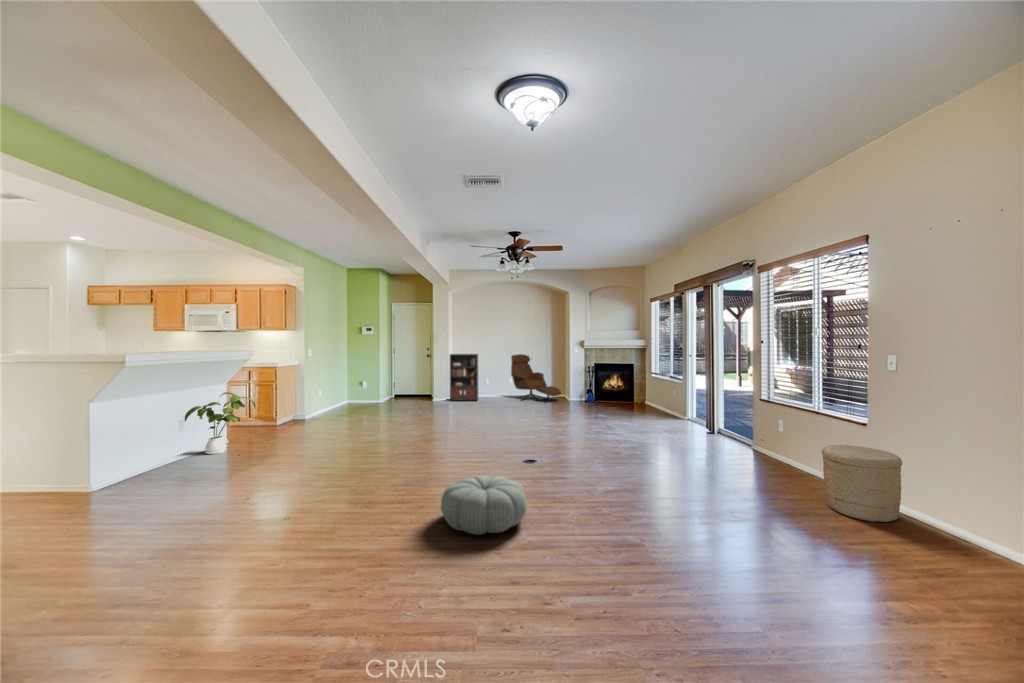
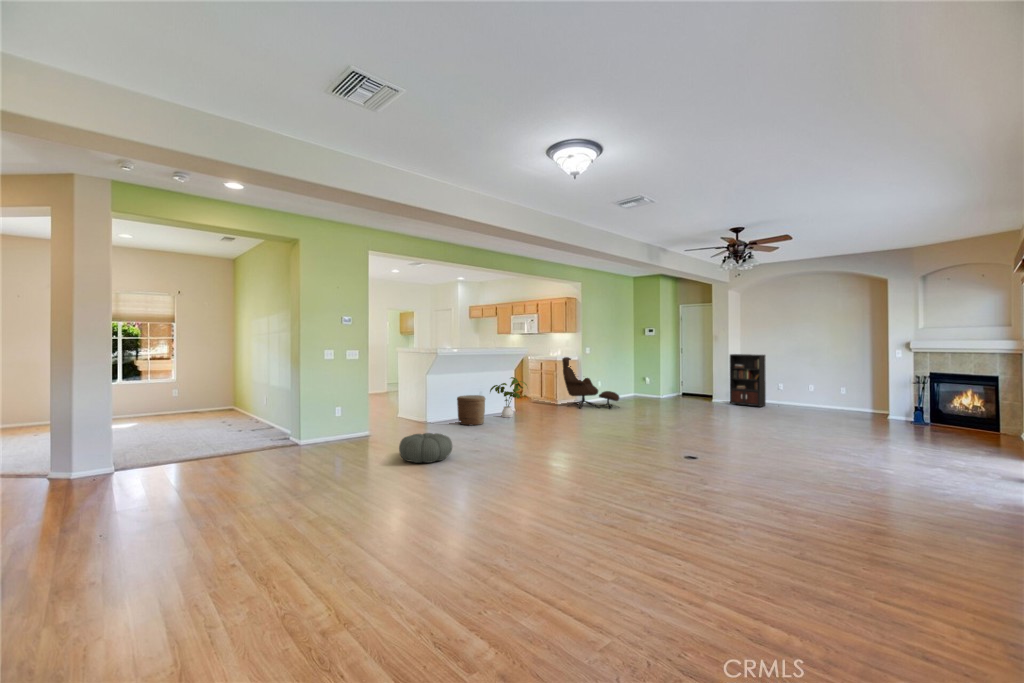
lounge chair: present [511,354,561,402] -> present [562,357,619,409]
woven basket: present [822,445,902,522] -> present [457,395,485,425]
pouf: present [441,476,527,535] -> present [399,433,452,463]

